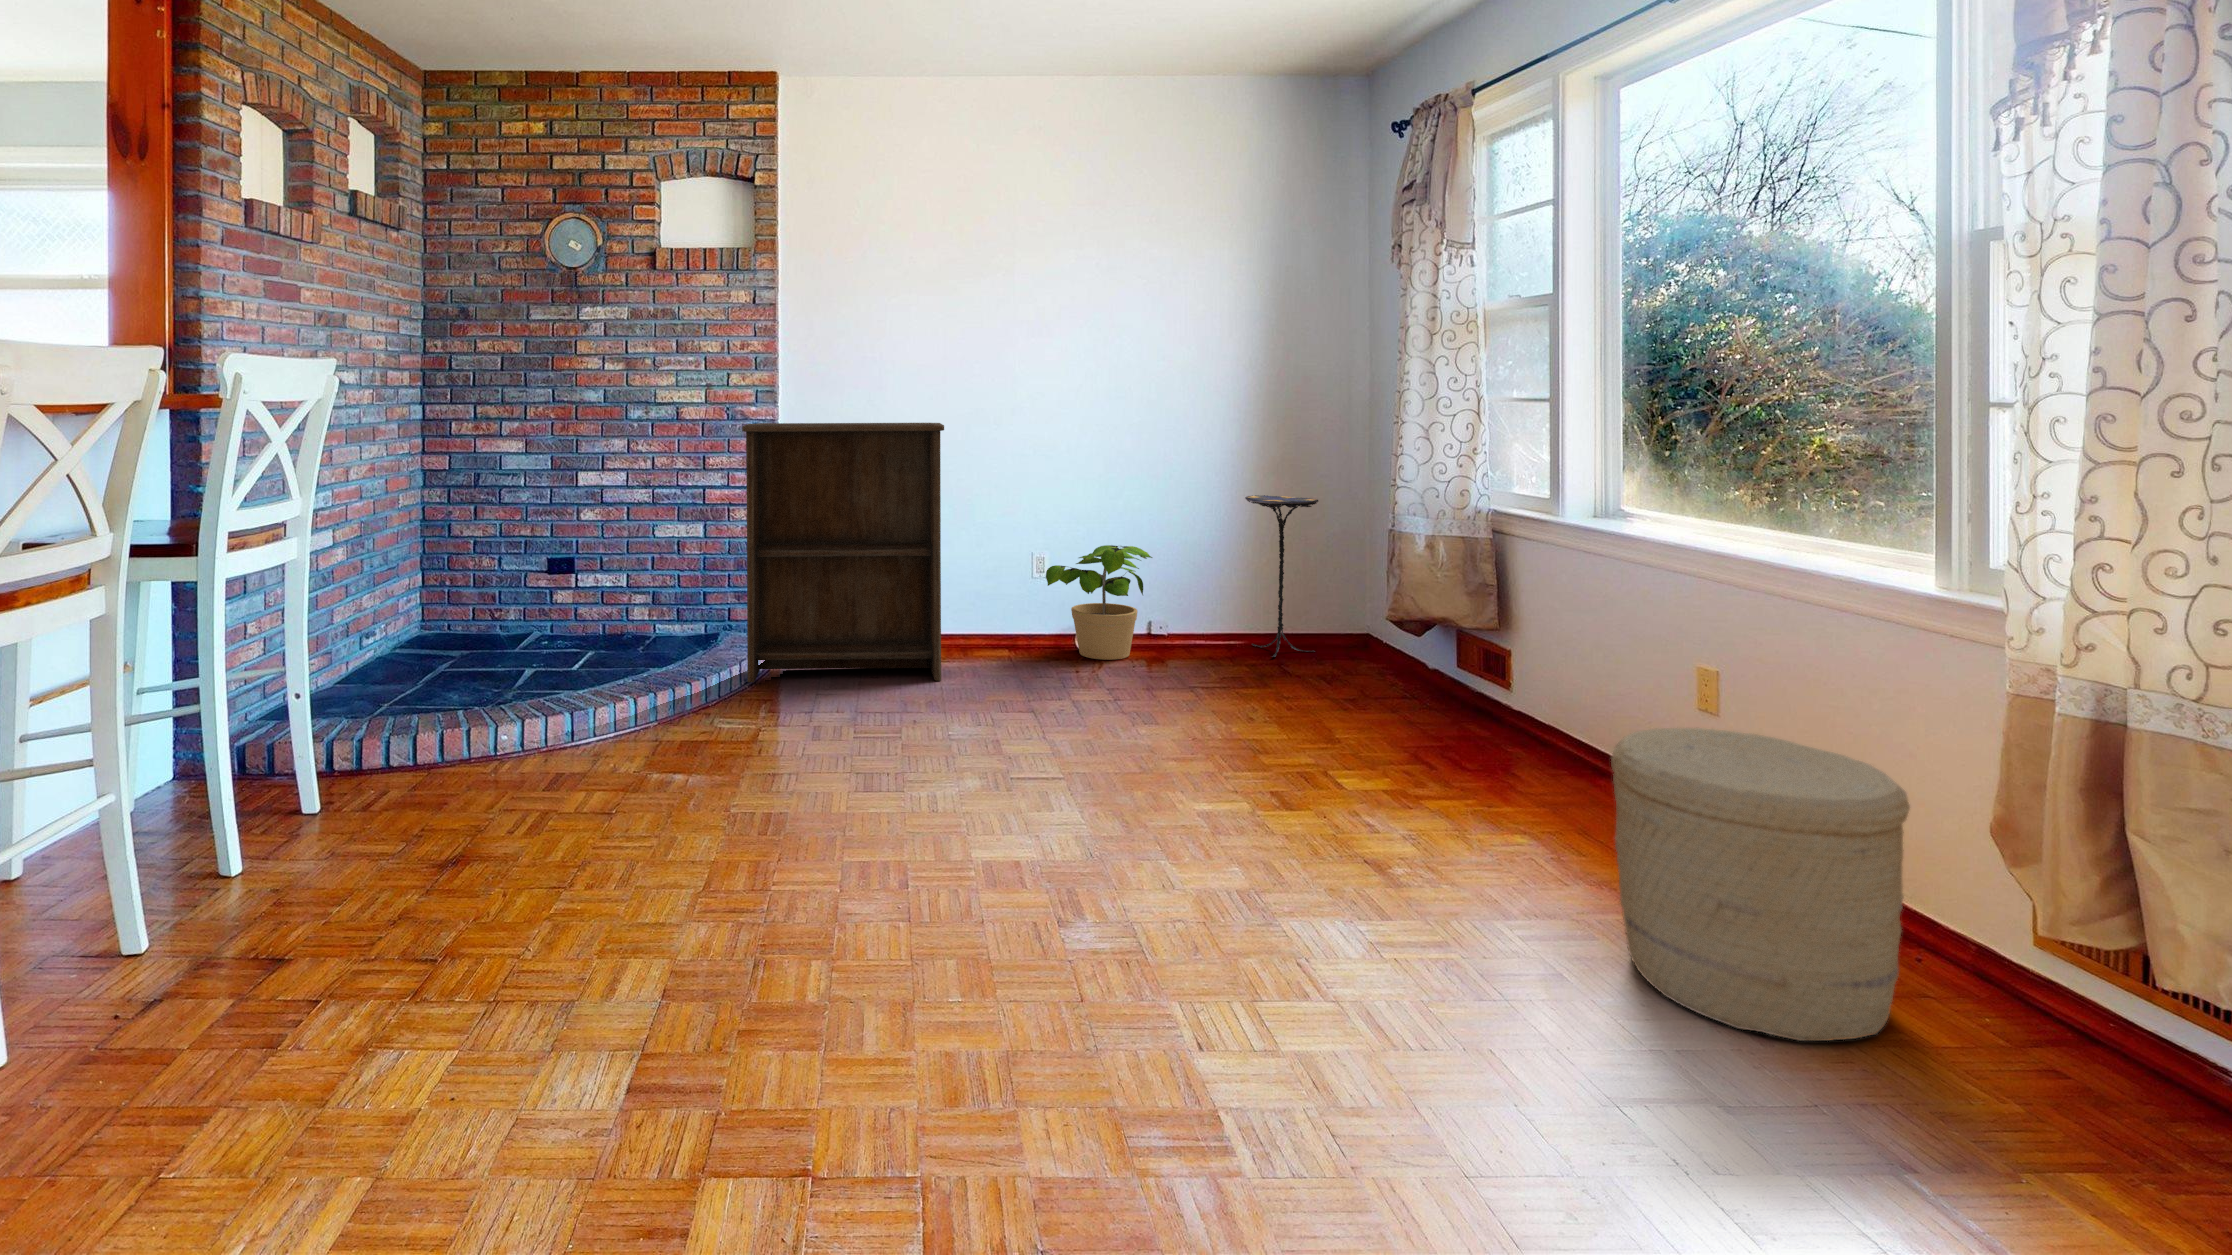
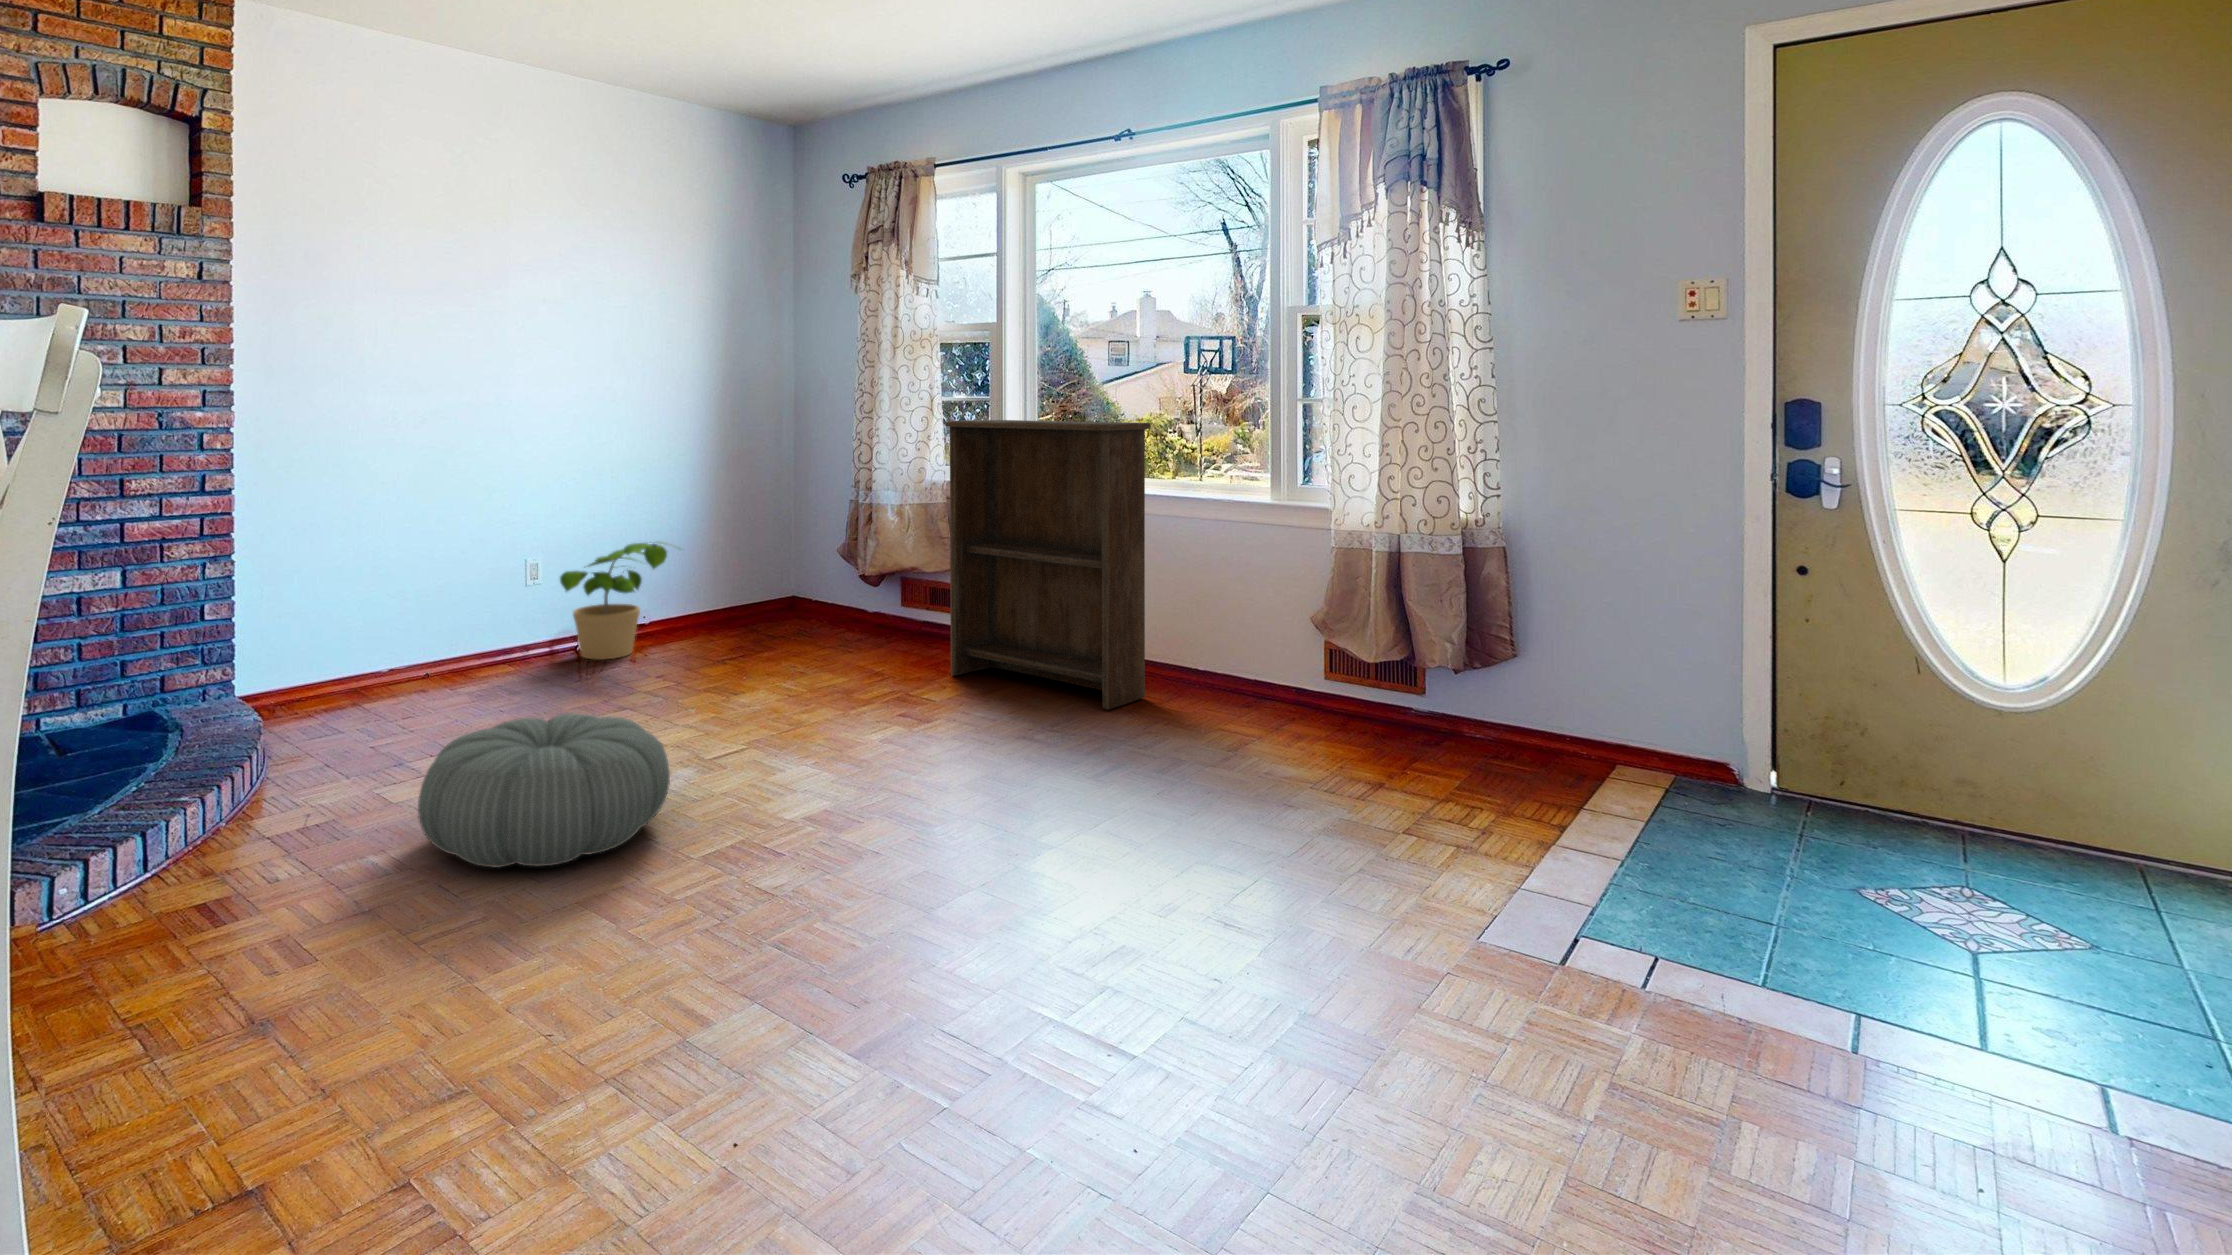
bookshelf: present [742,423,944,682] -> present [945,420,1150,709]
side table: present [1245,495,1318,657] -> none [712,487,776,629]
pouf: none [675,685,886,817] -> present [418,713,670,868]
woven basket: present [1611,728,1910,1041] -> none [1214,591,1360,753]

